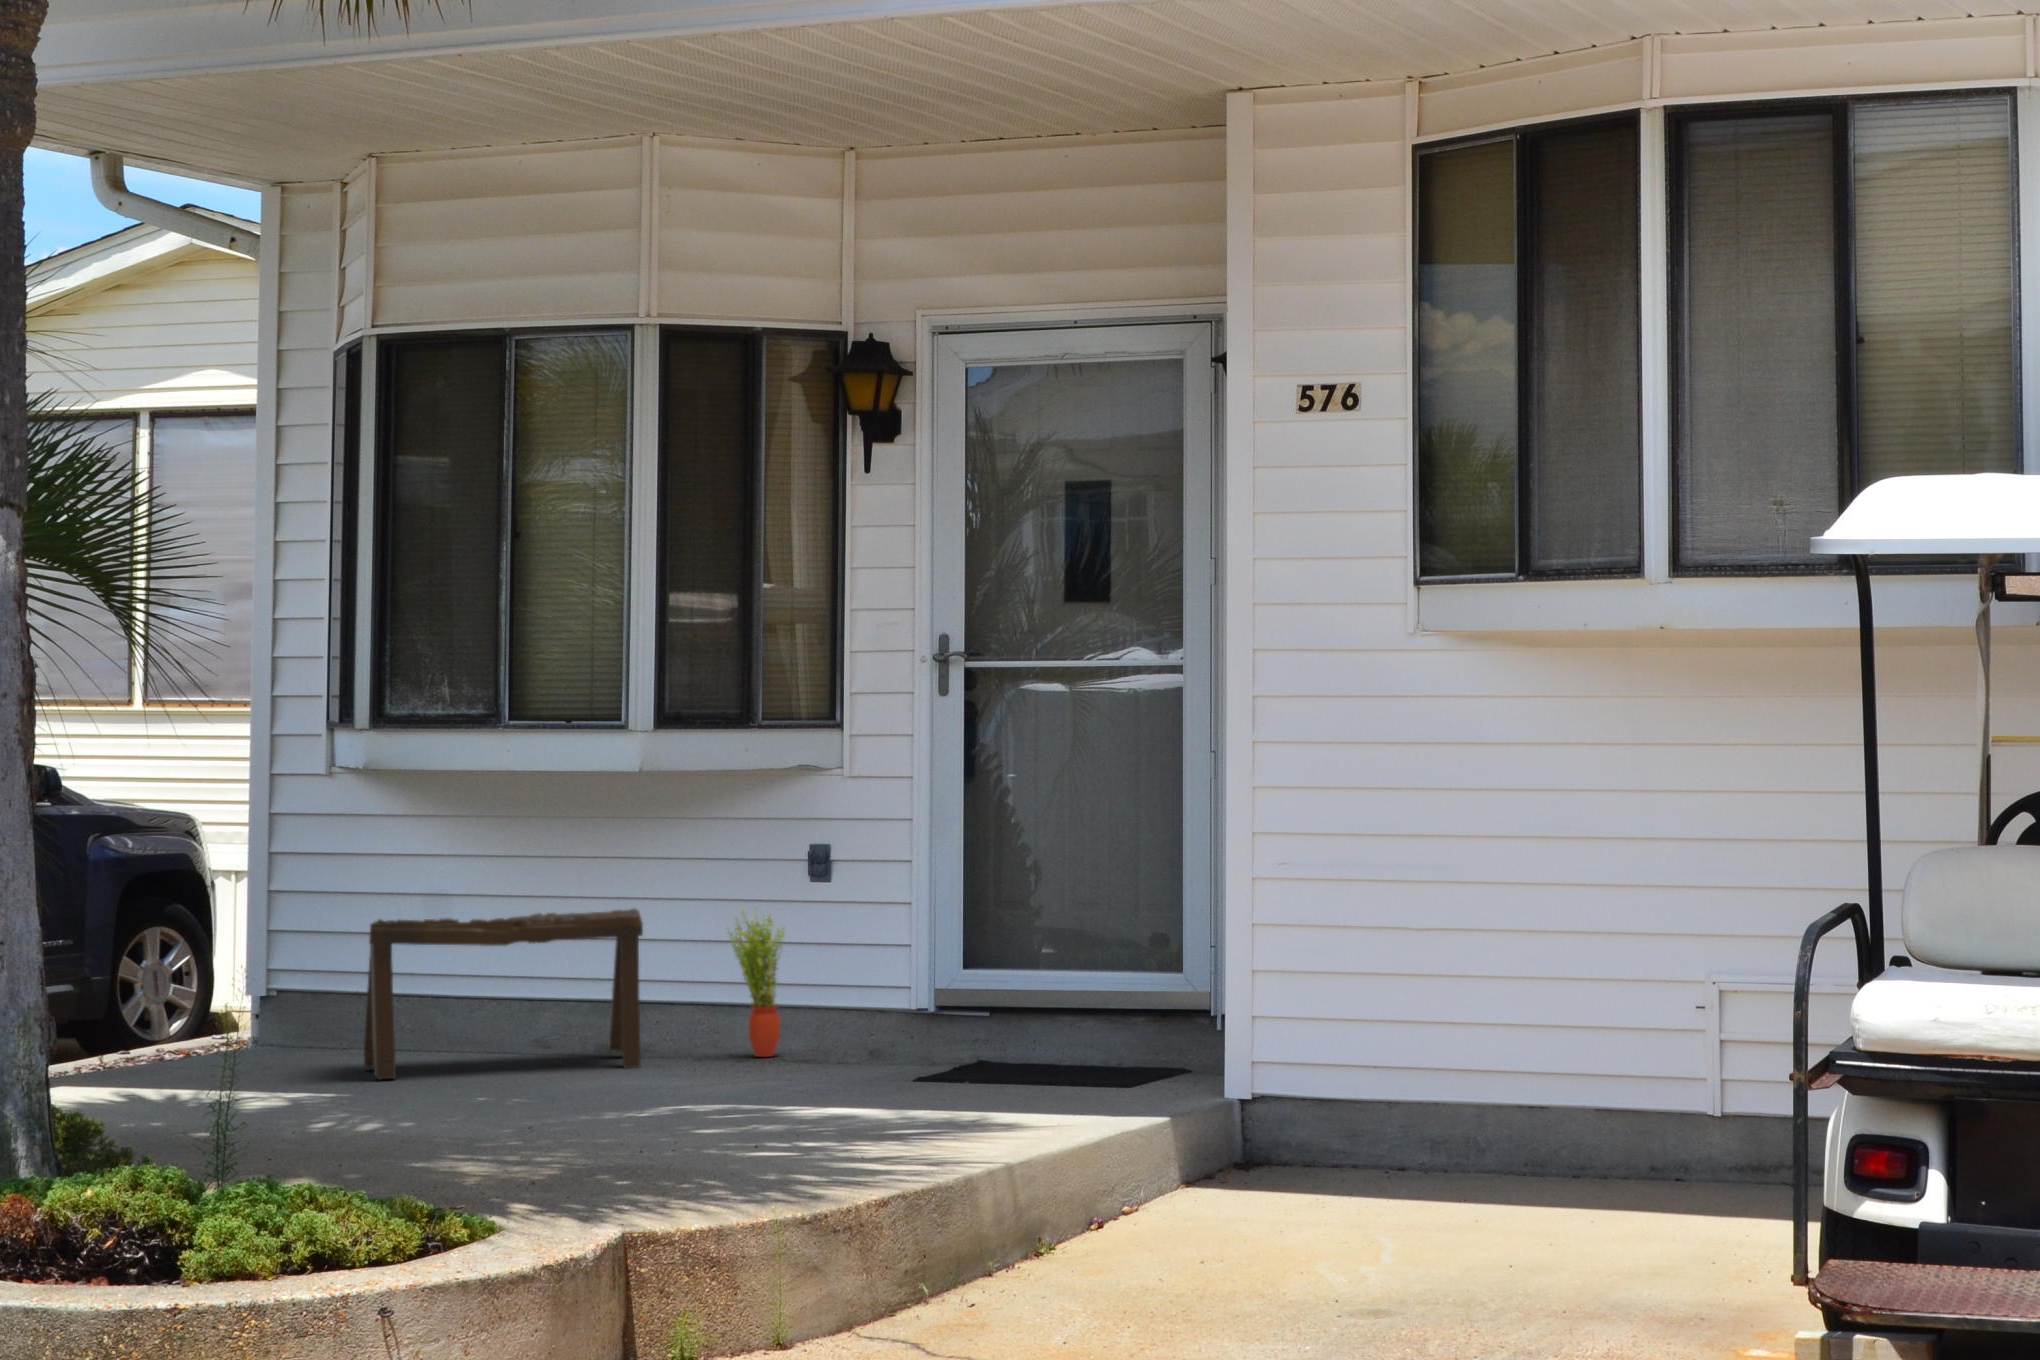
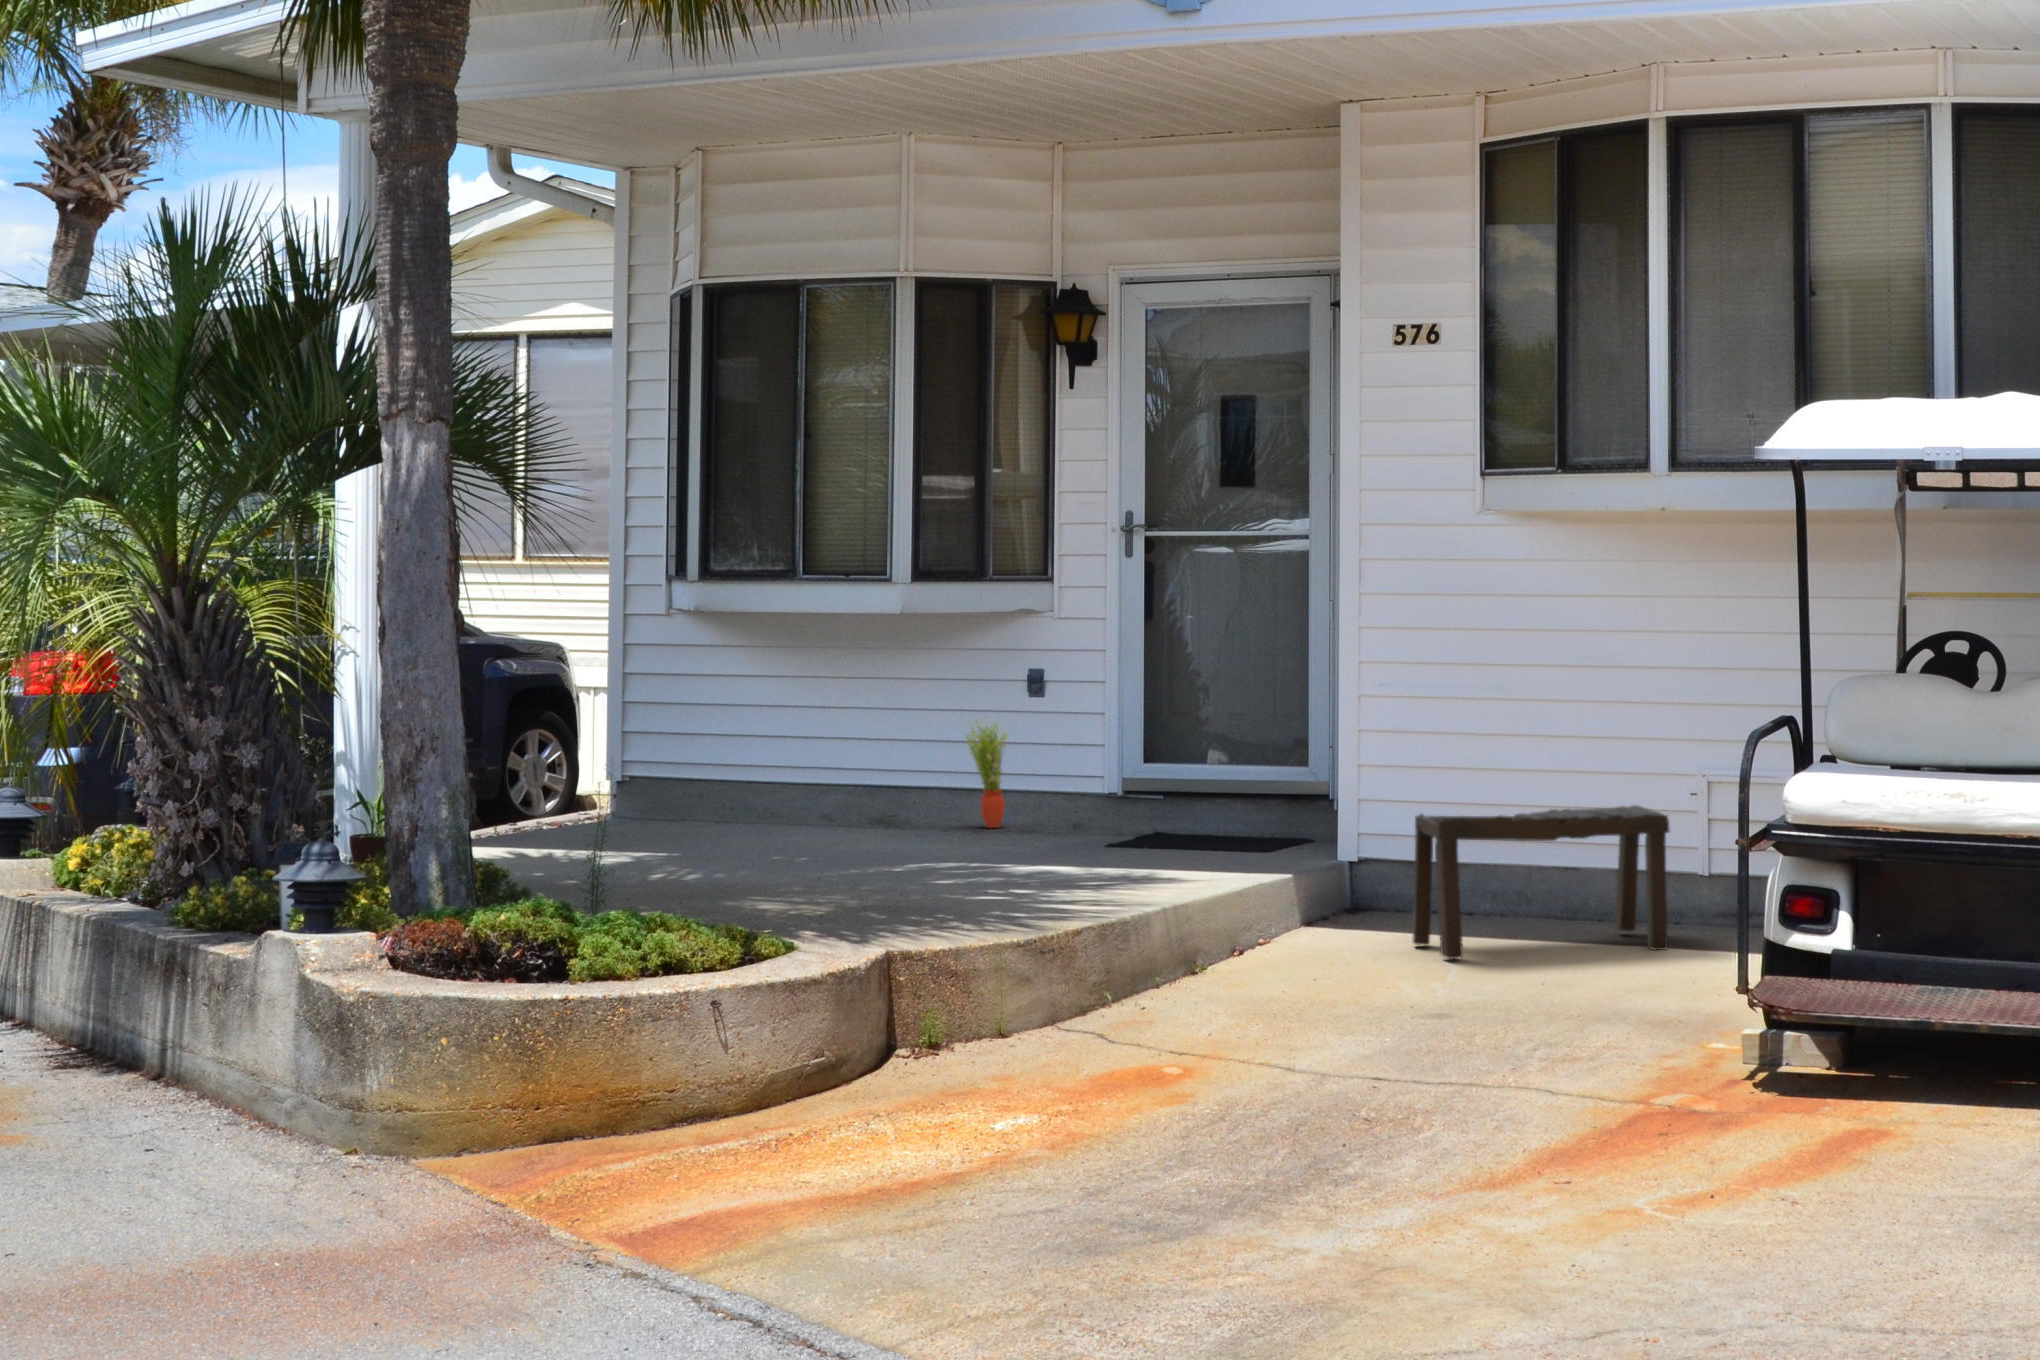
bench: present [364,908,643,1079] -> present [1413,805,1669,959]

